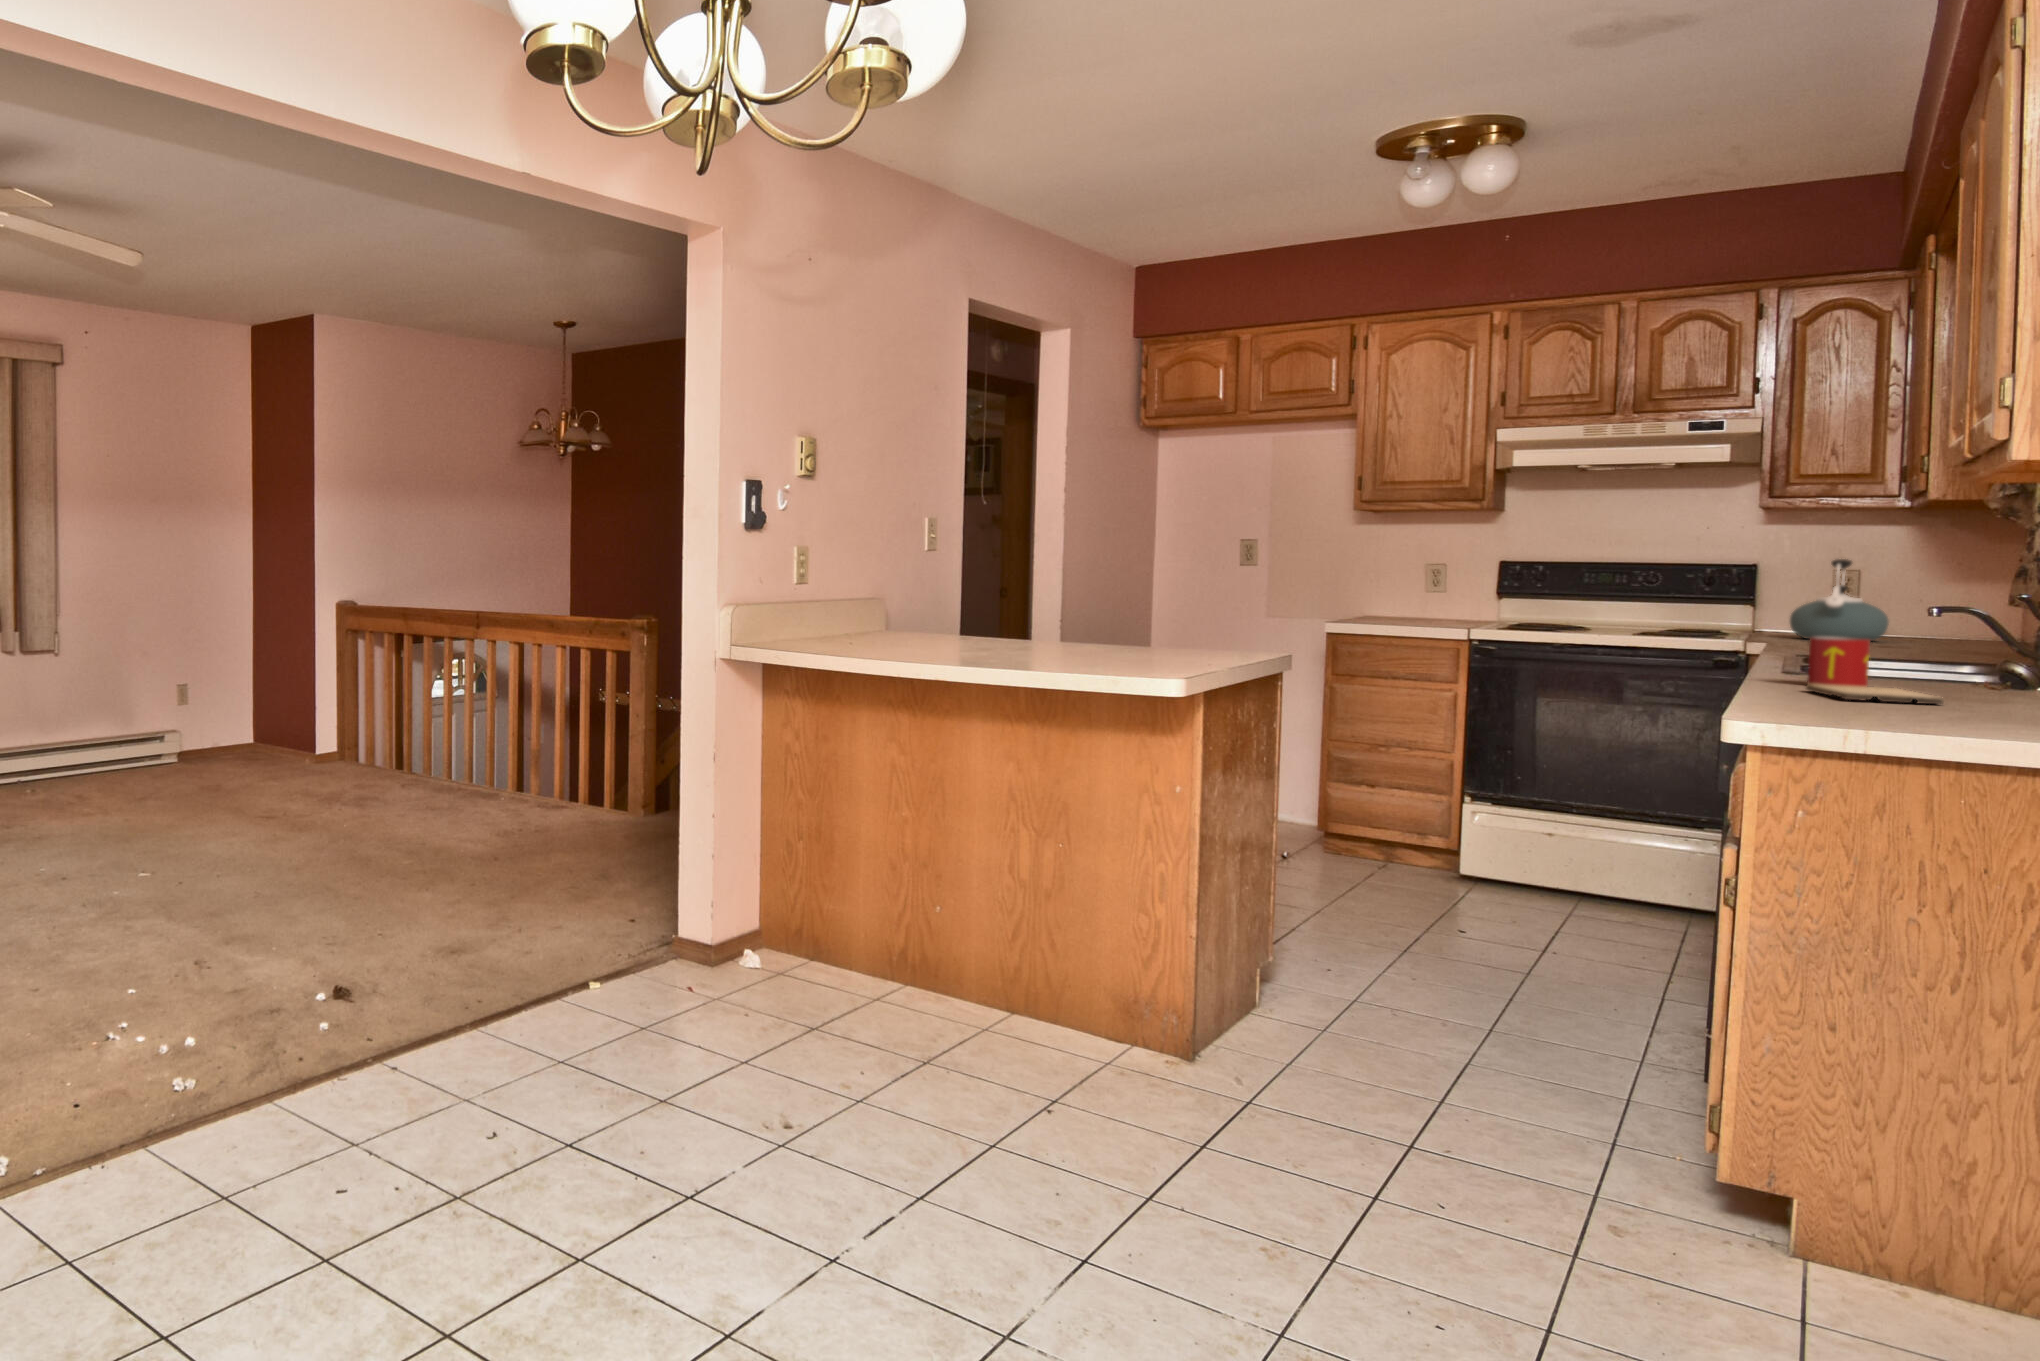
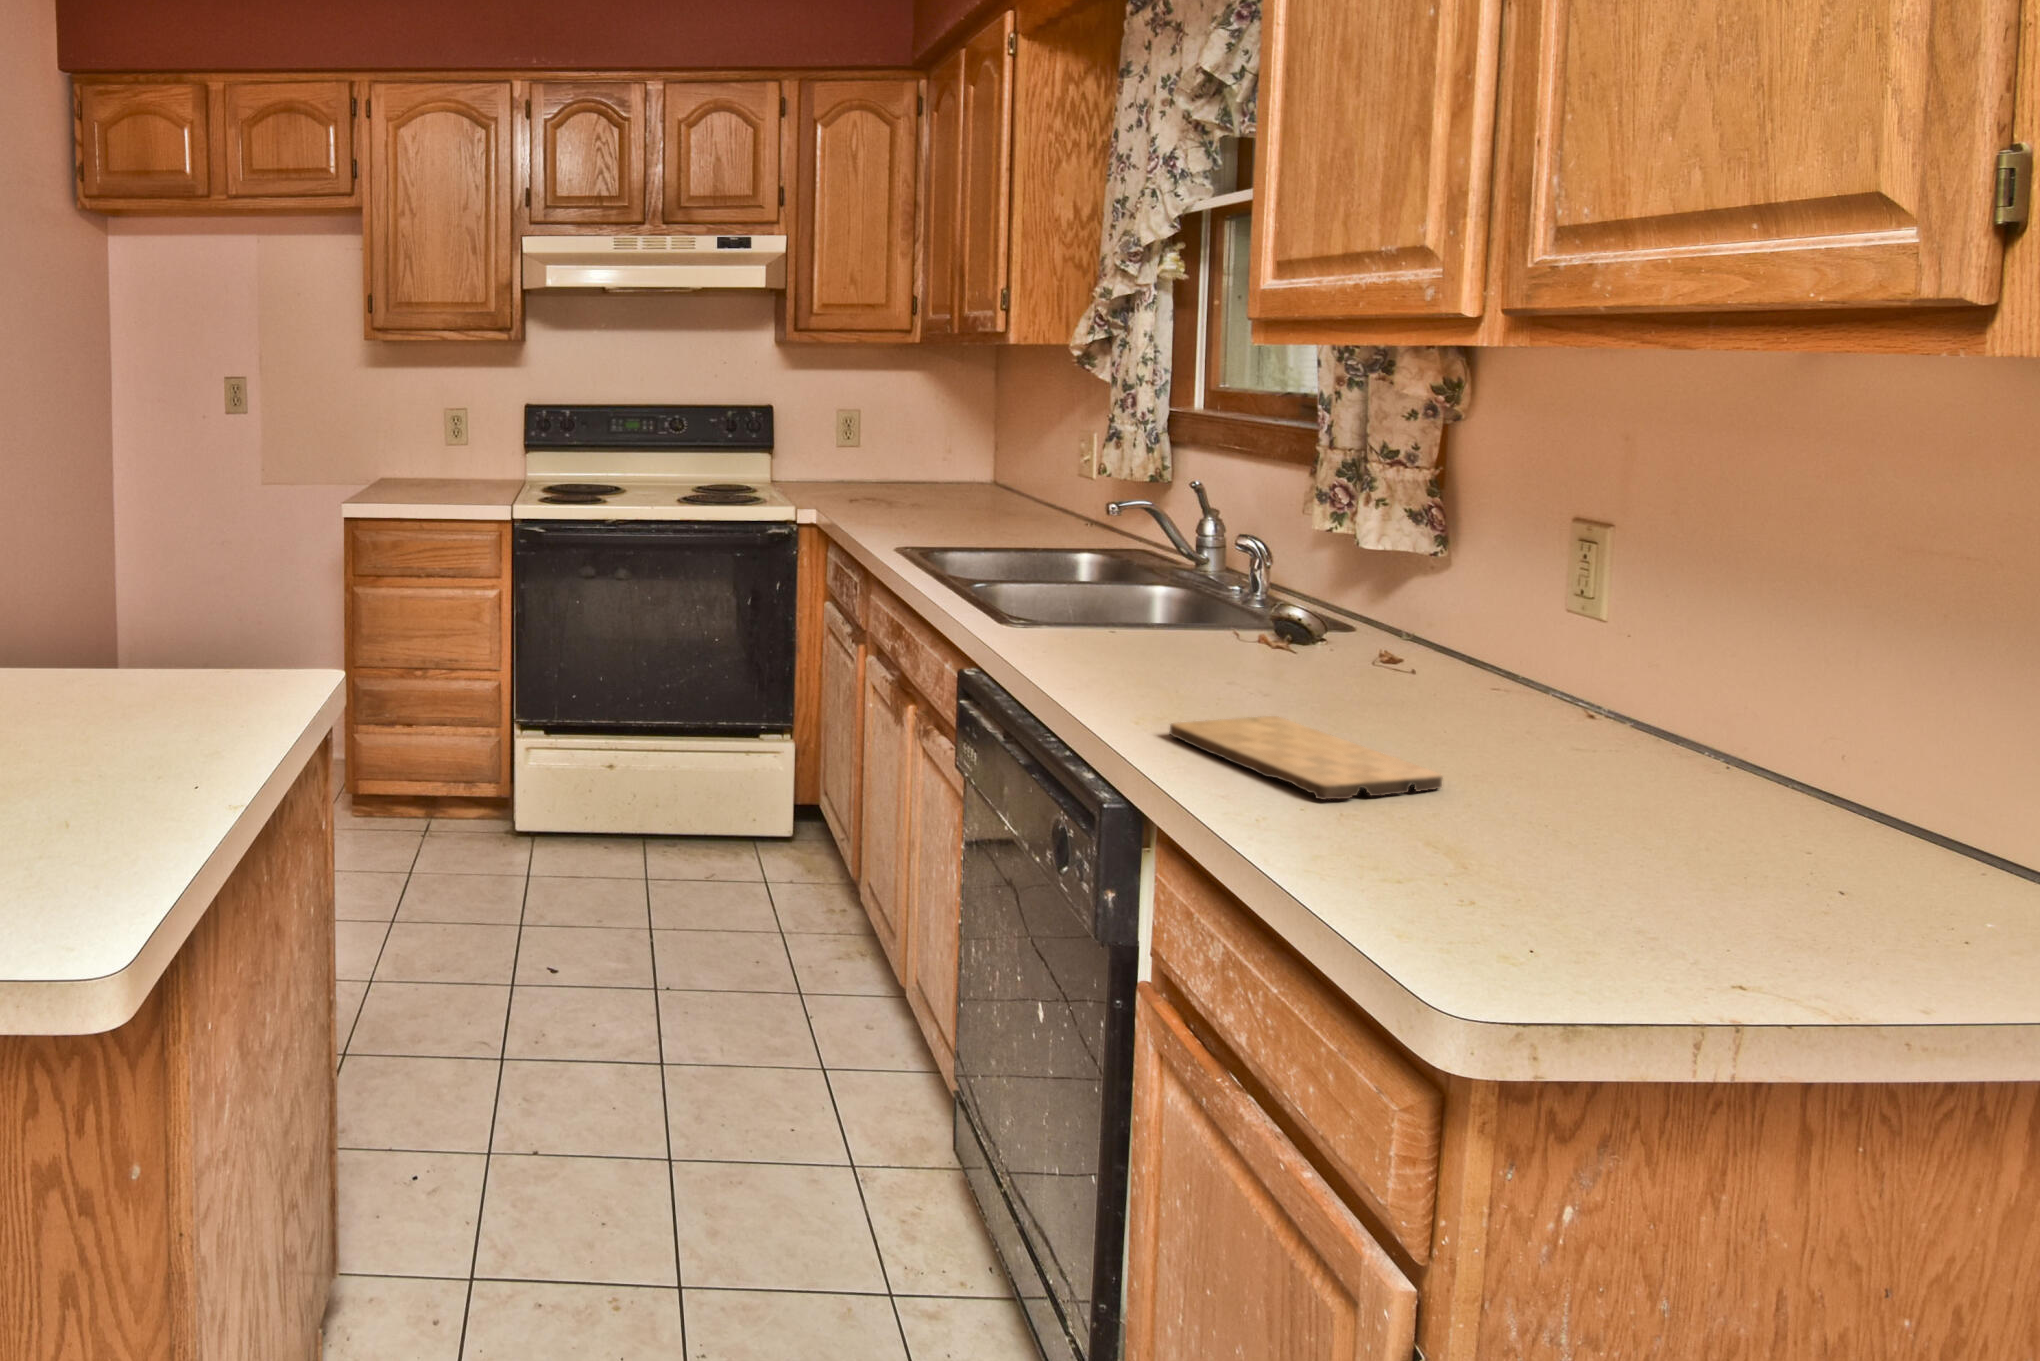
kettle: present [1790,559,1889,641] -> none [807,403,888,498]
mug: present [1807,637,1870,687] -> none [1101,600,1188,700]

